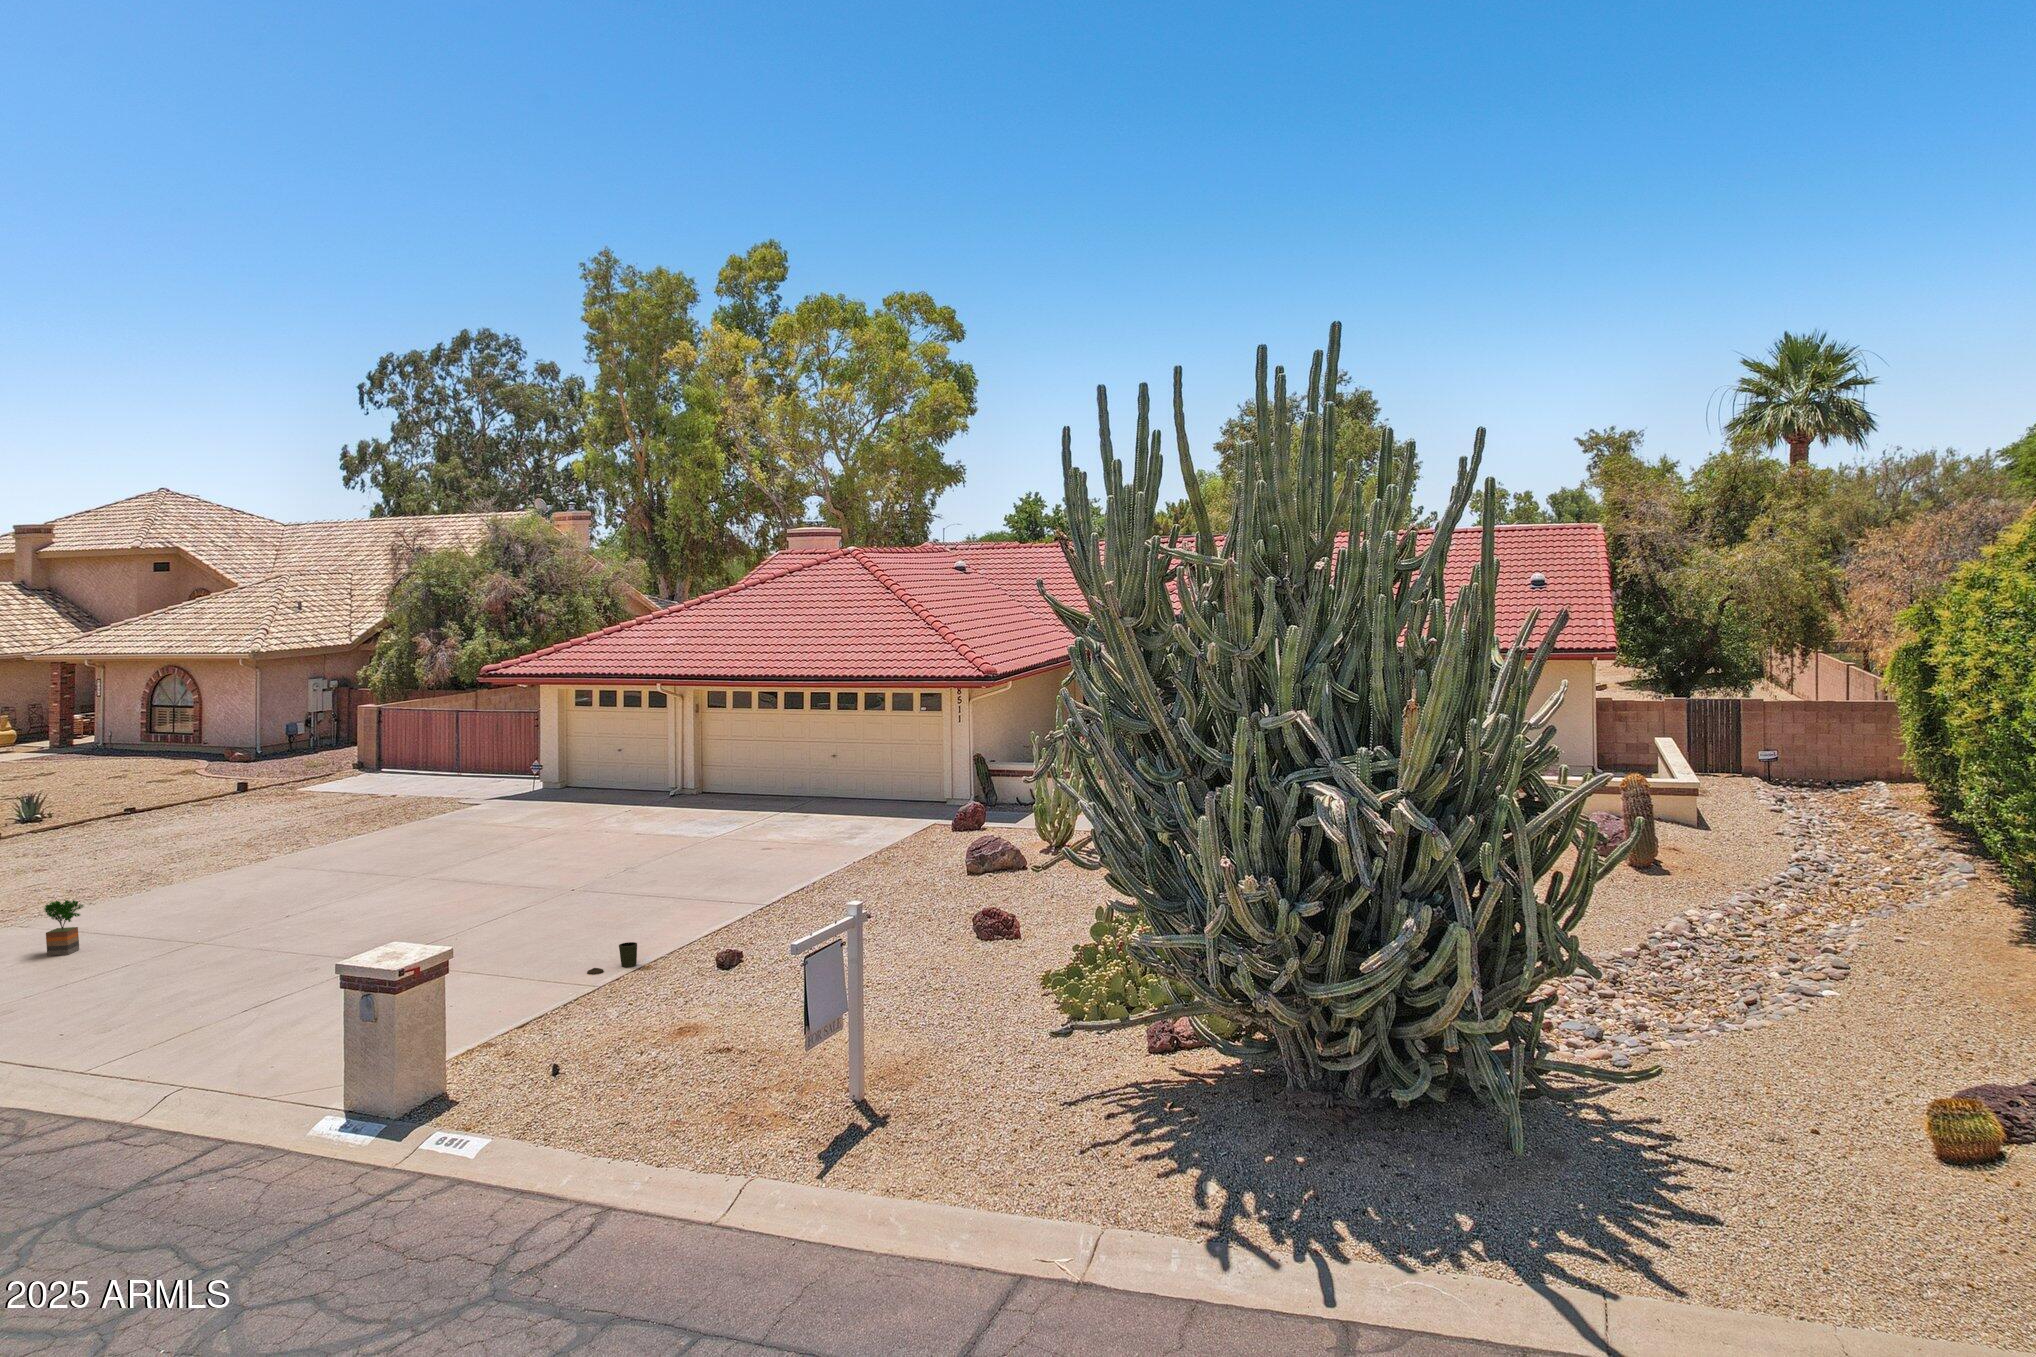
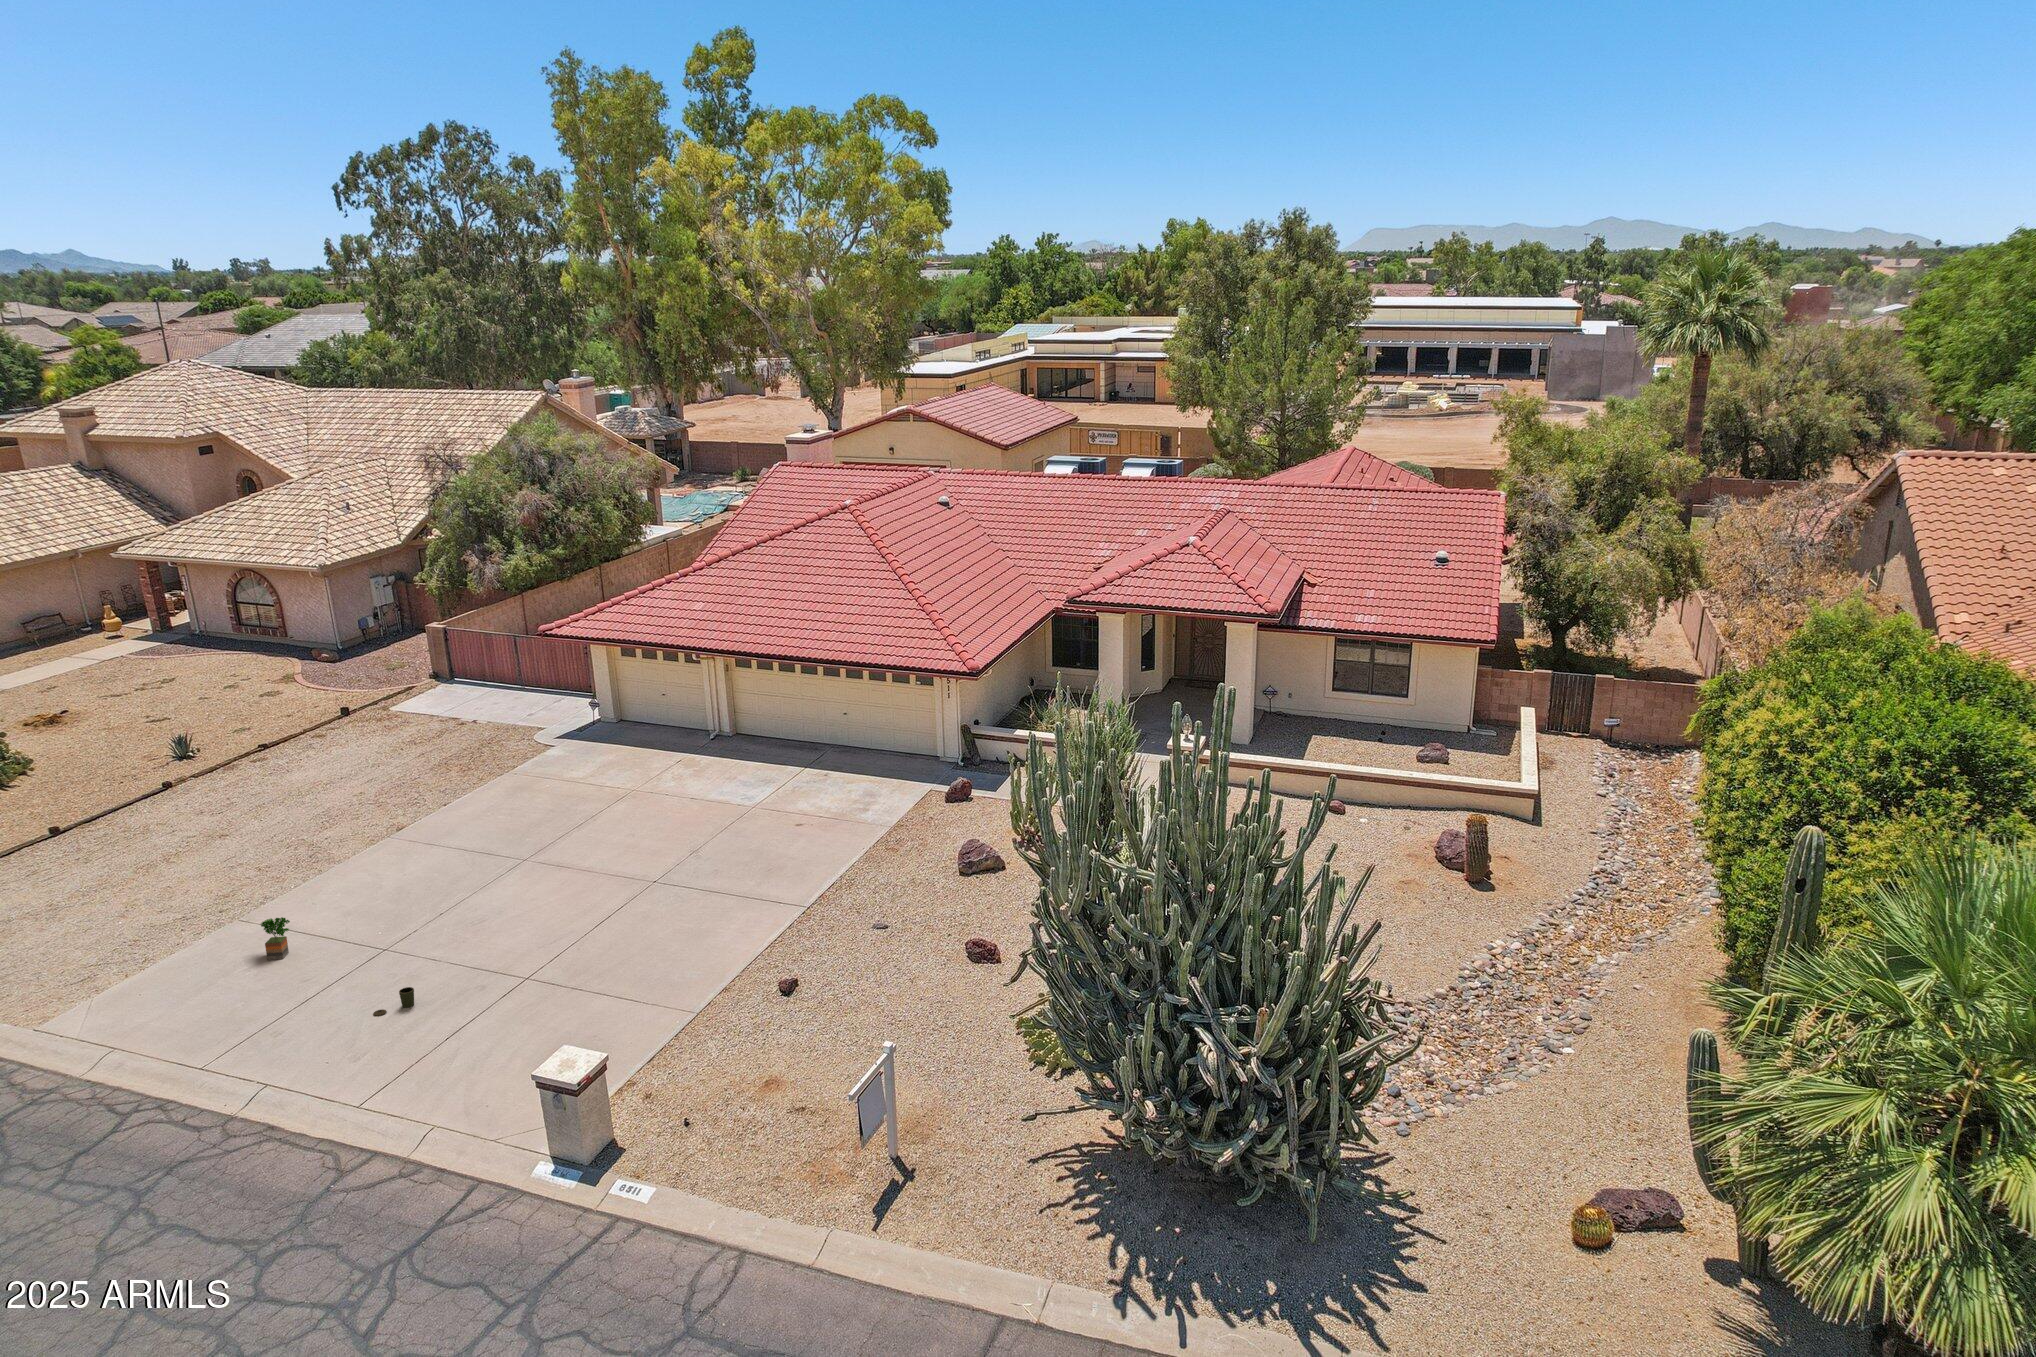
trash can: present [587,942,637,975] -> present [373,987,414,1016]

